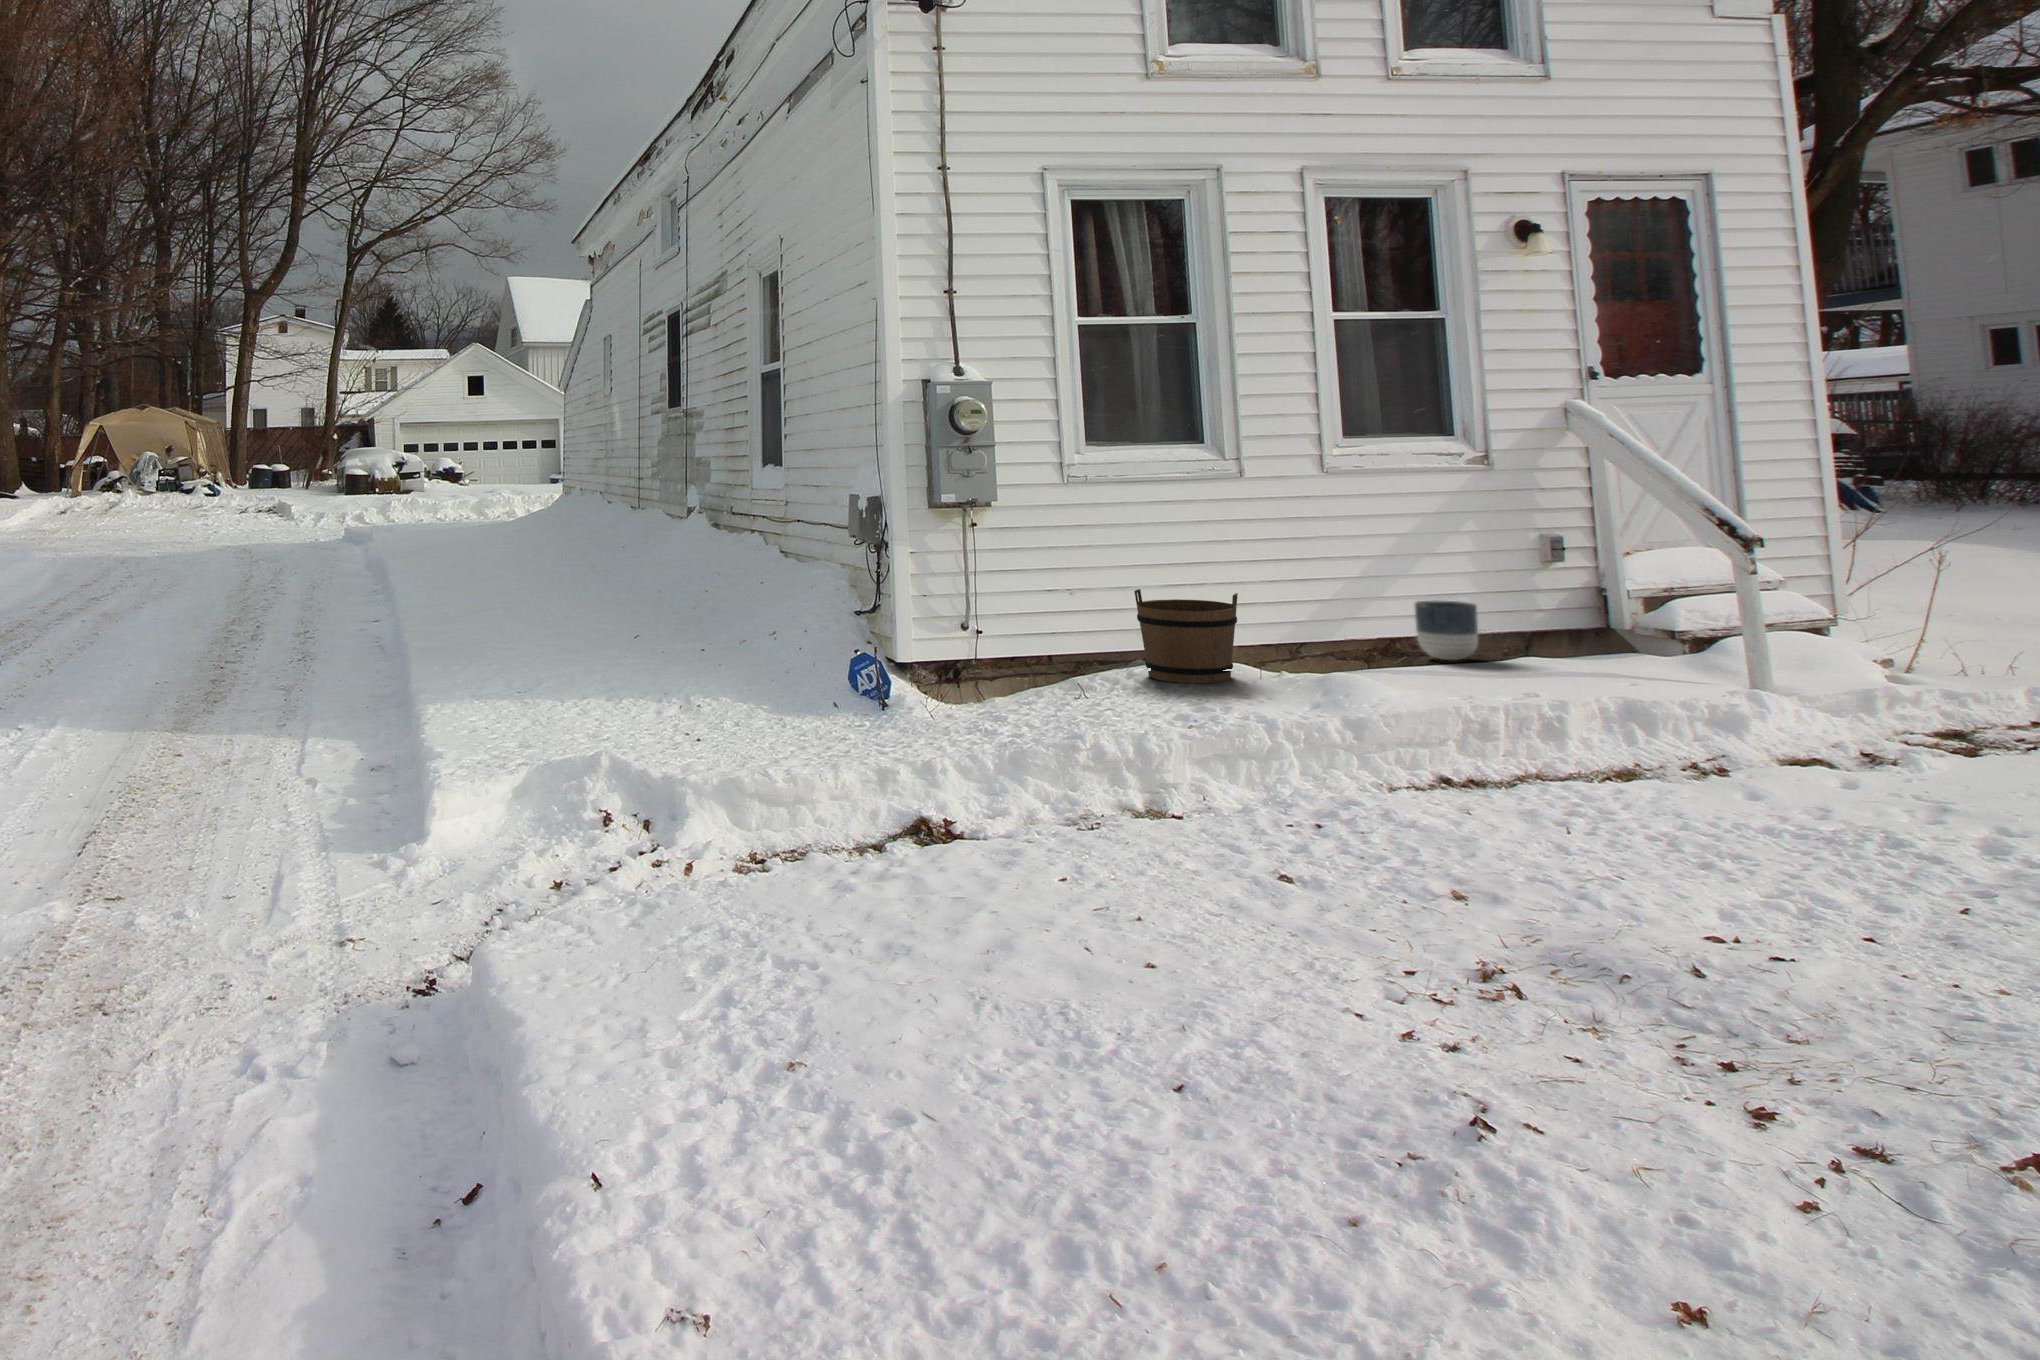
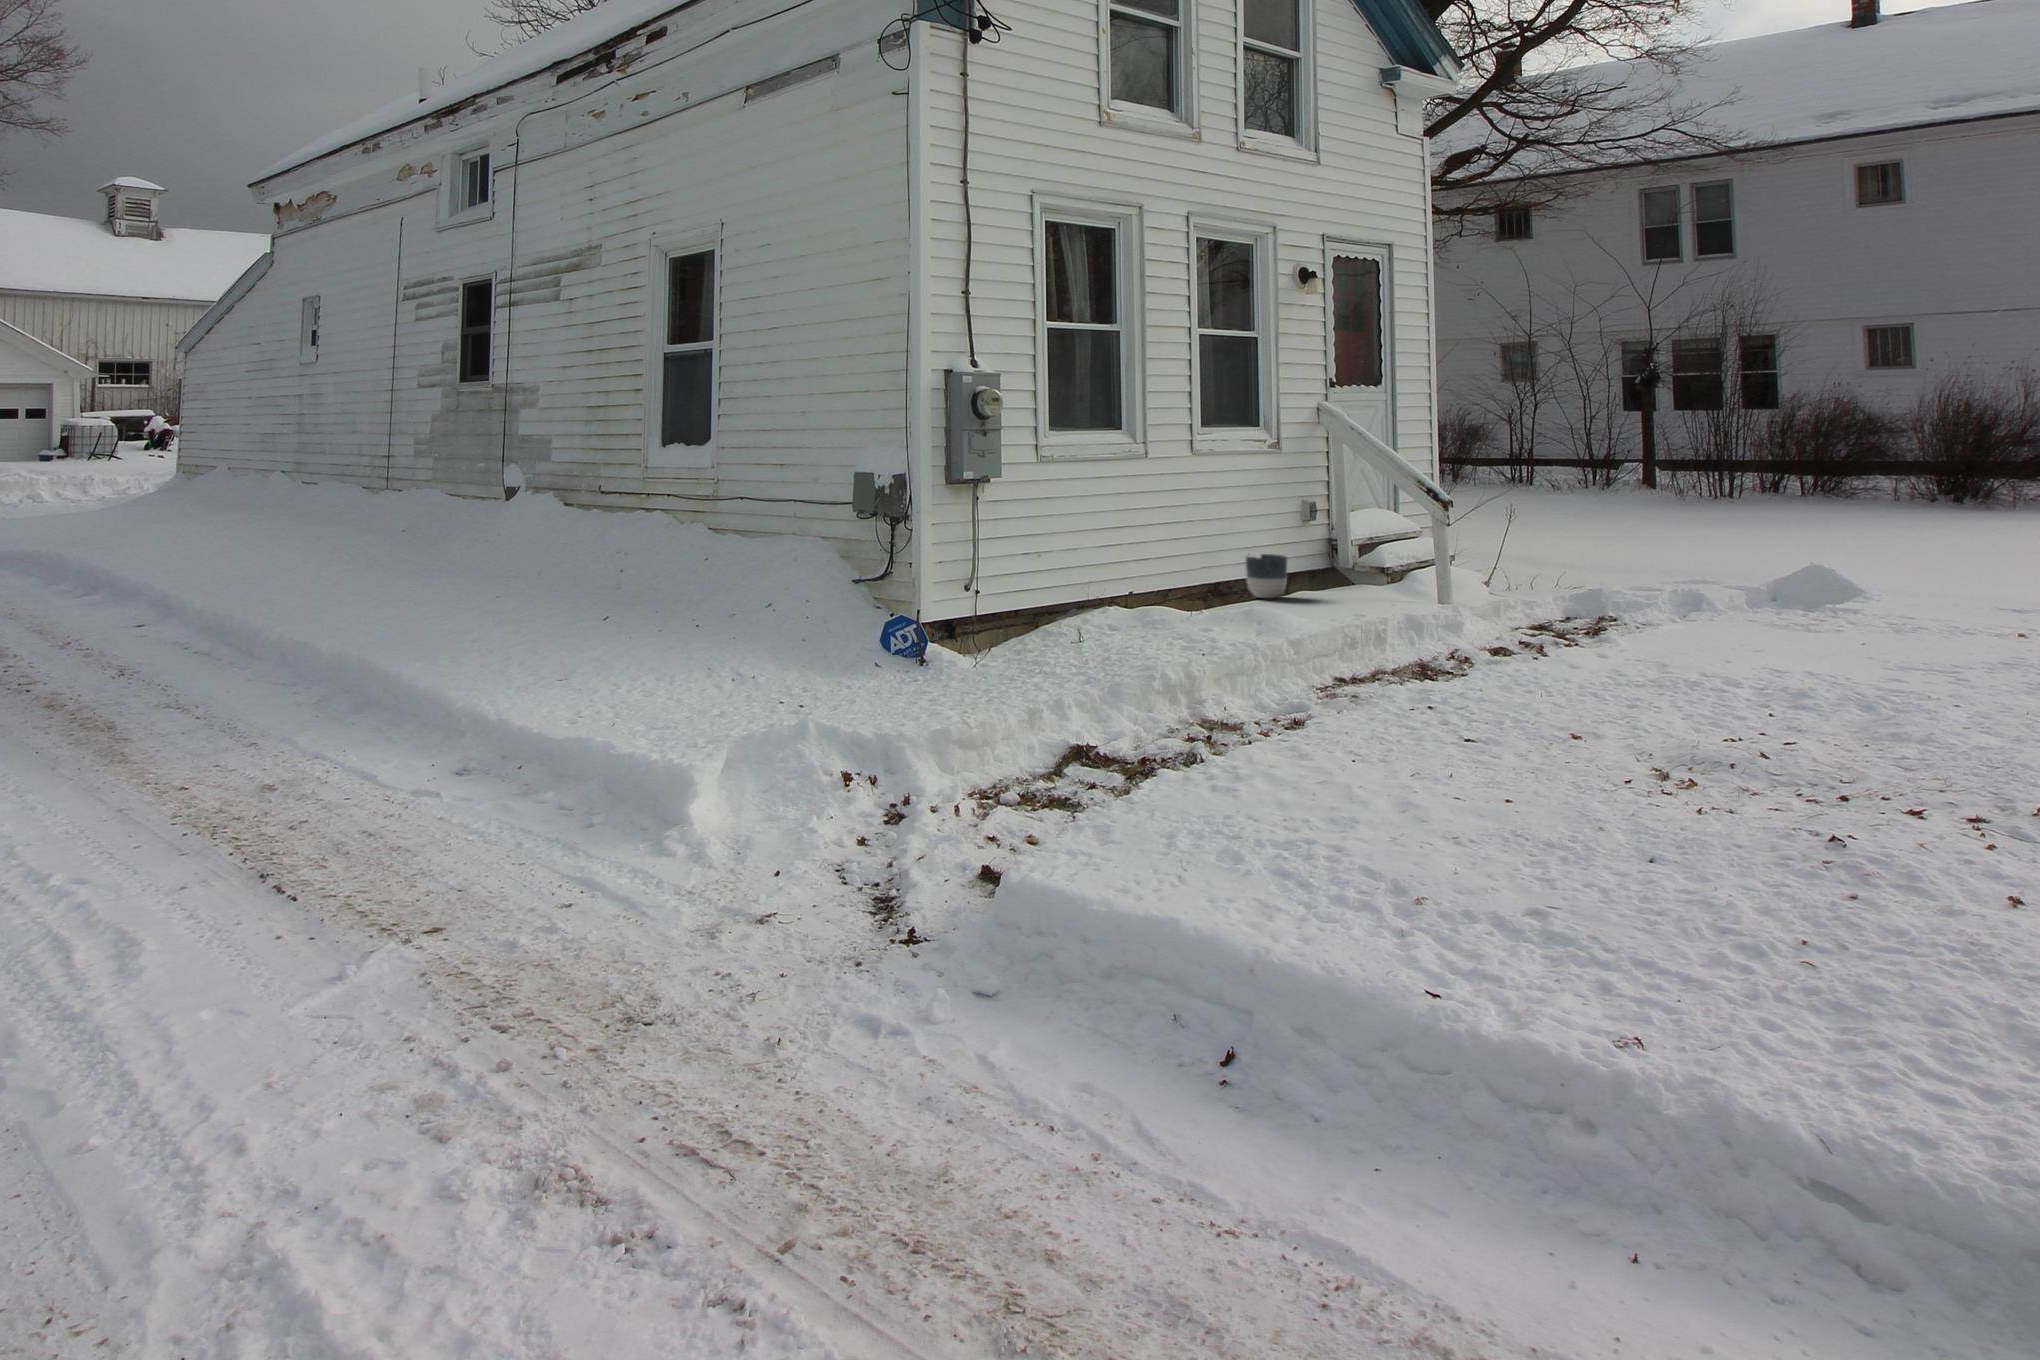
bucket: present [1134,589,1238,683] -> none [1089,551,1168,624]

